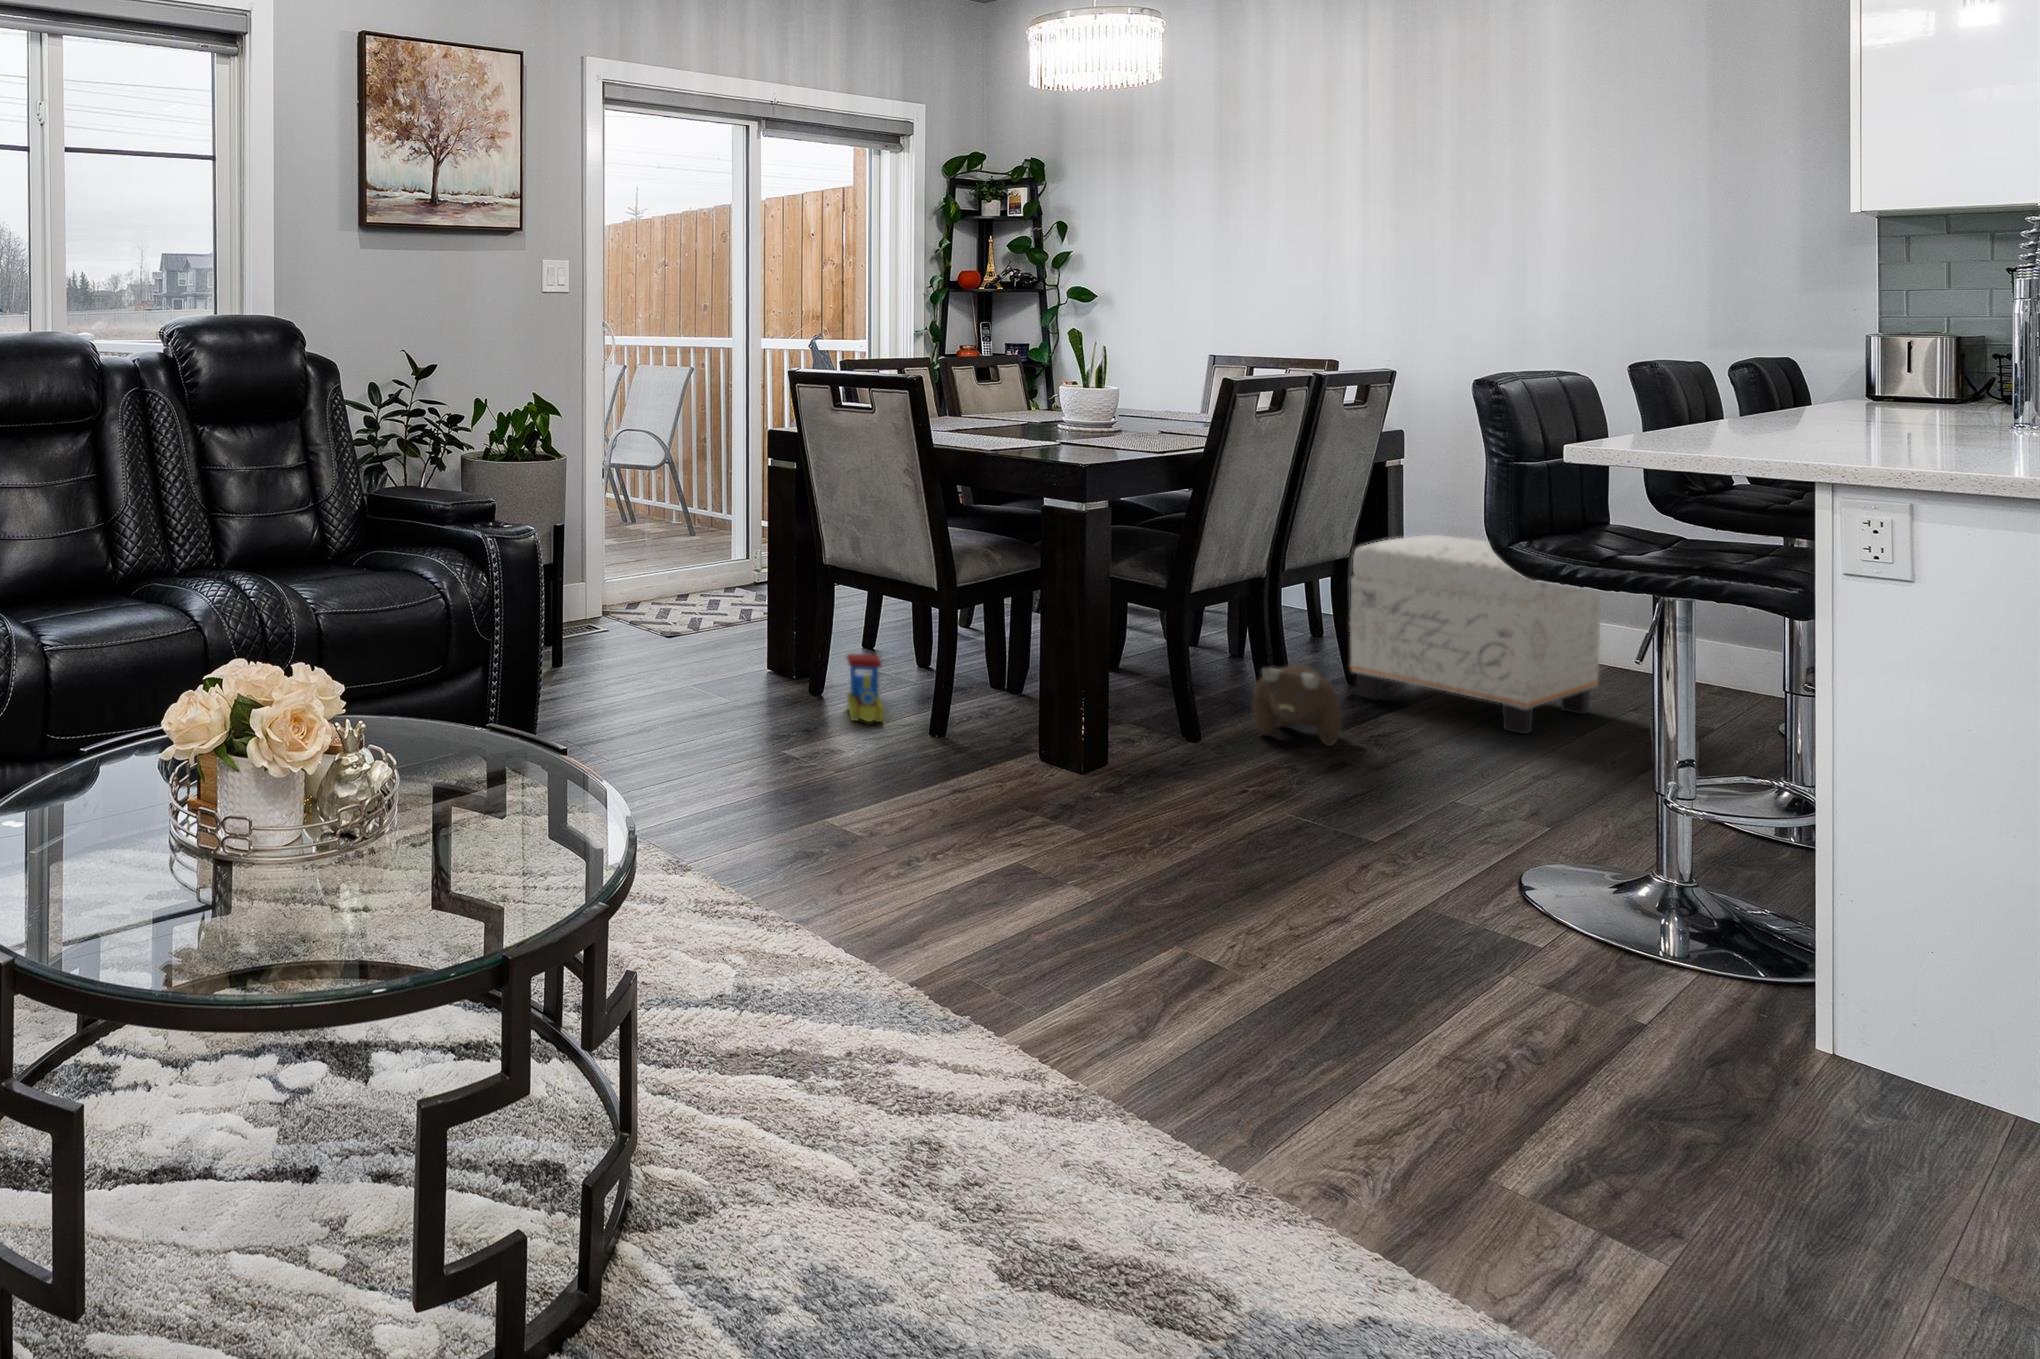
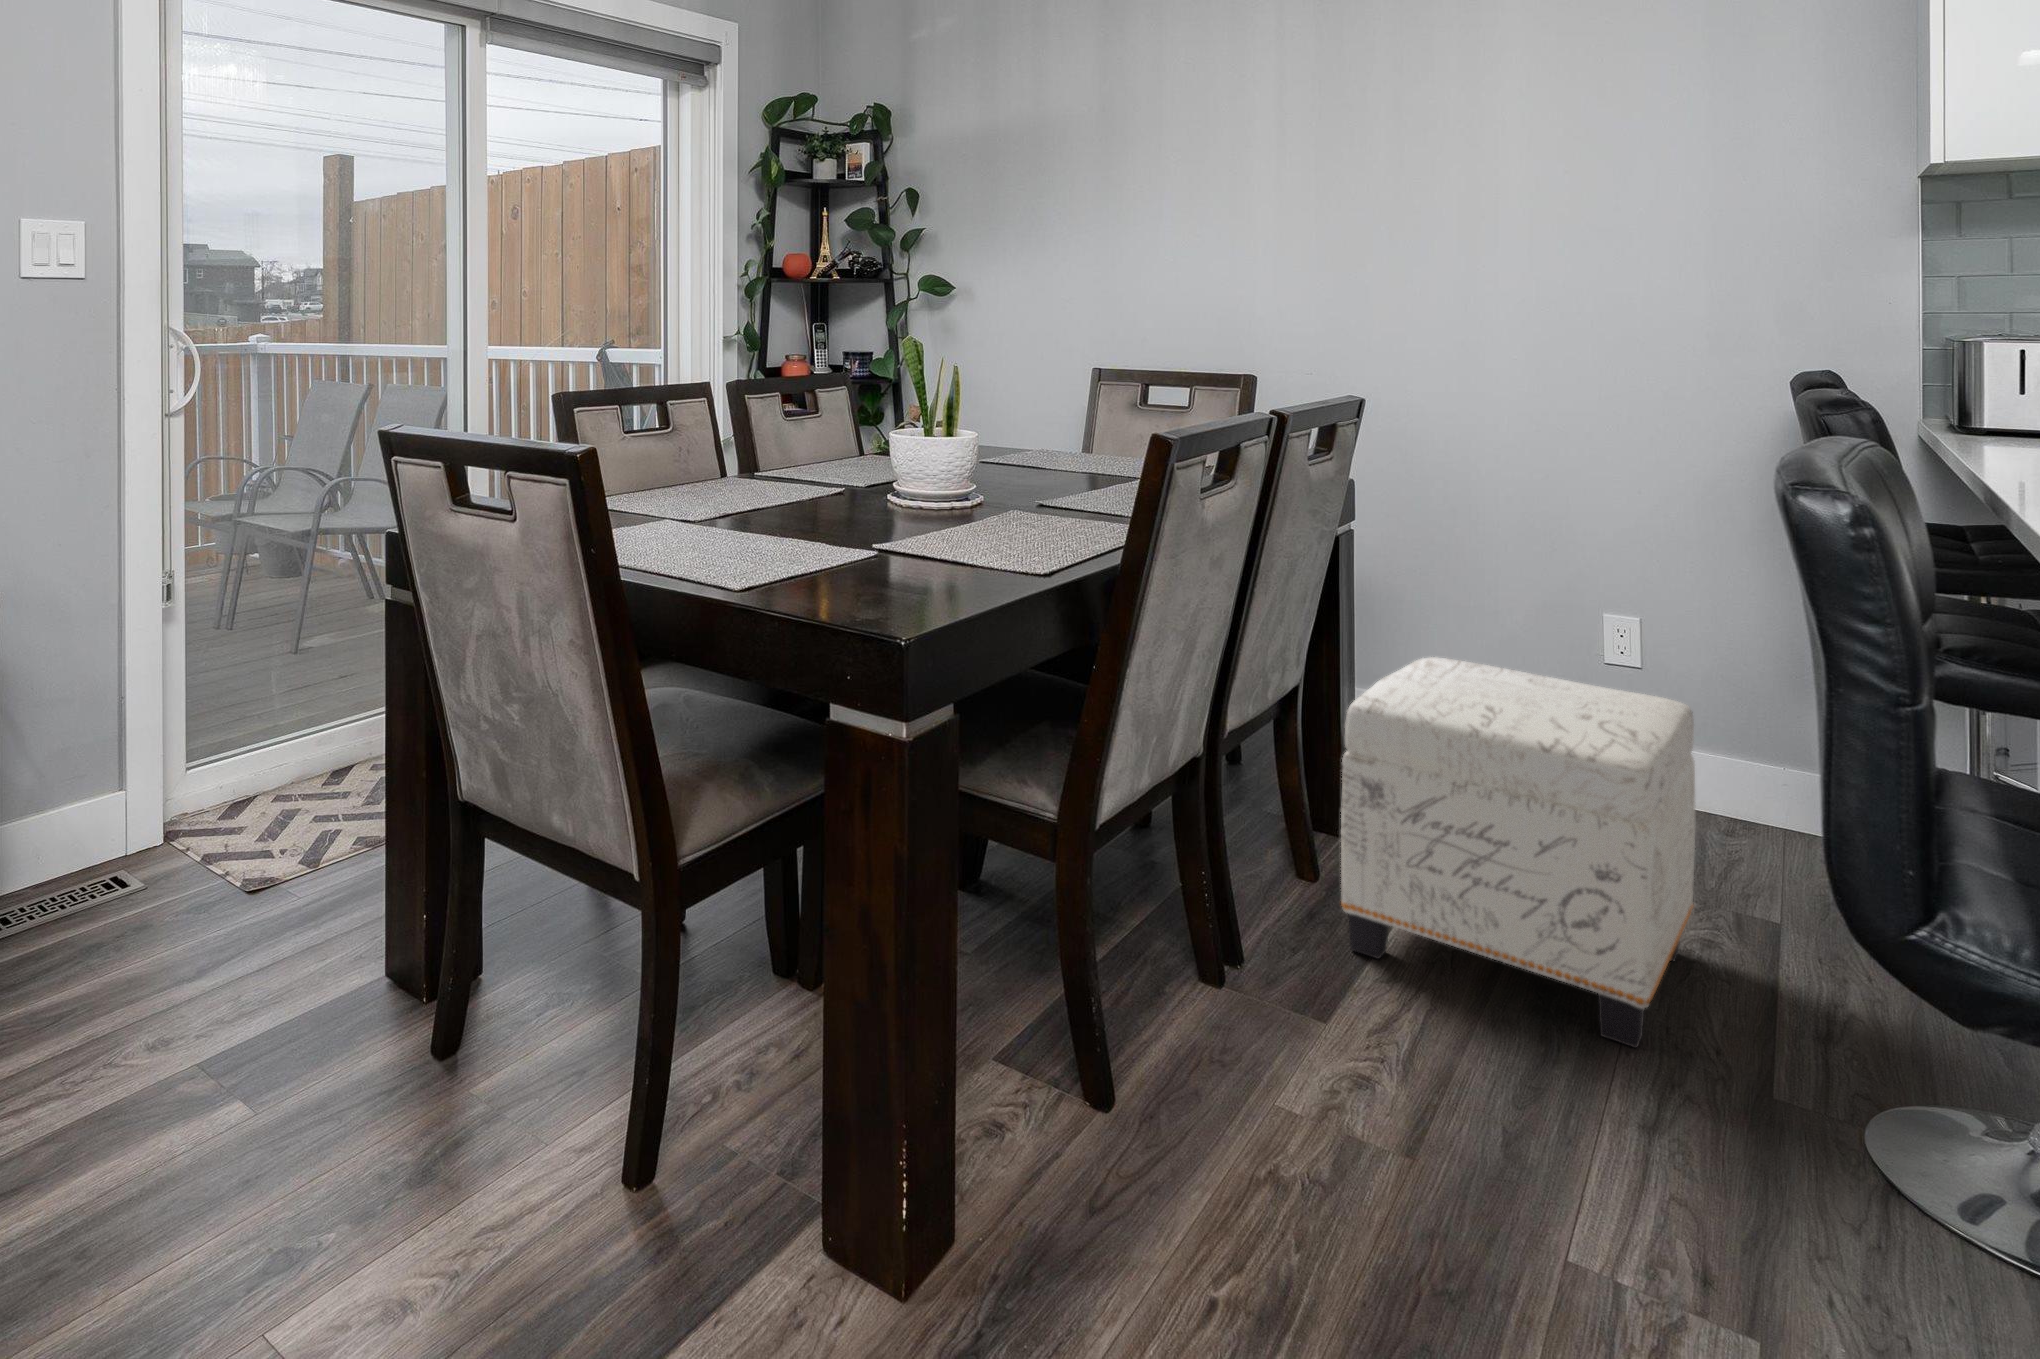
toy train: present [847,654,884,722] -> none [448,1020,533,1220]
plush toy: present [1252,665,1341,746] -> none [1223,978,1387,1157]

